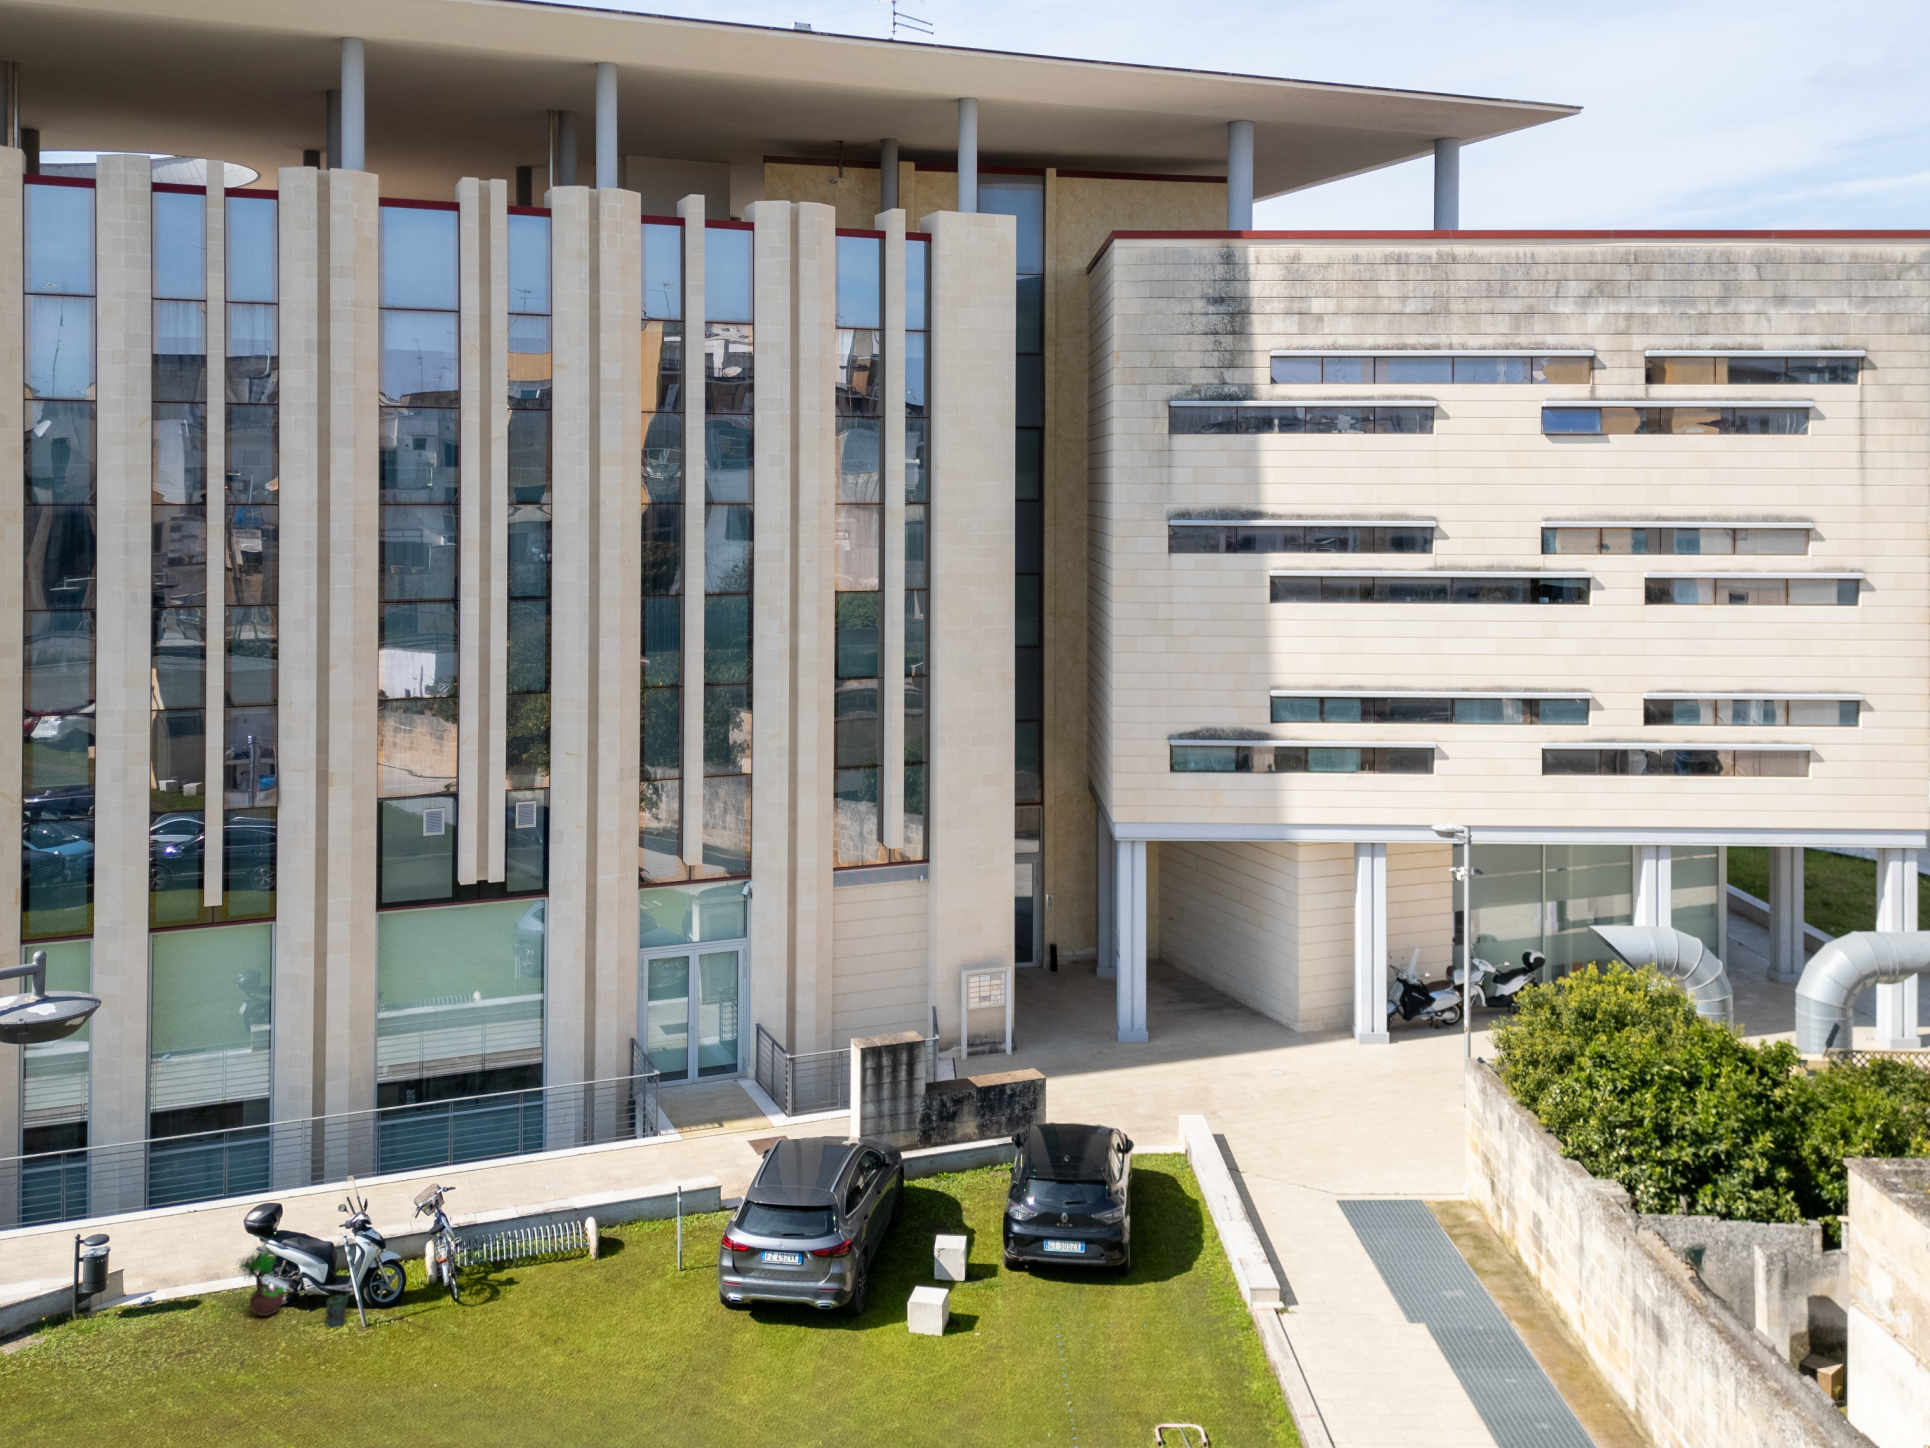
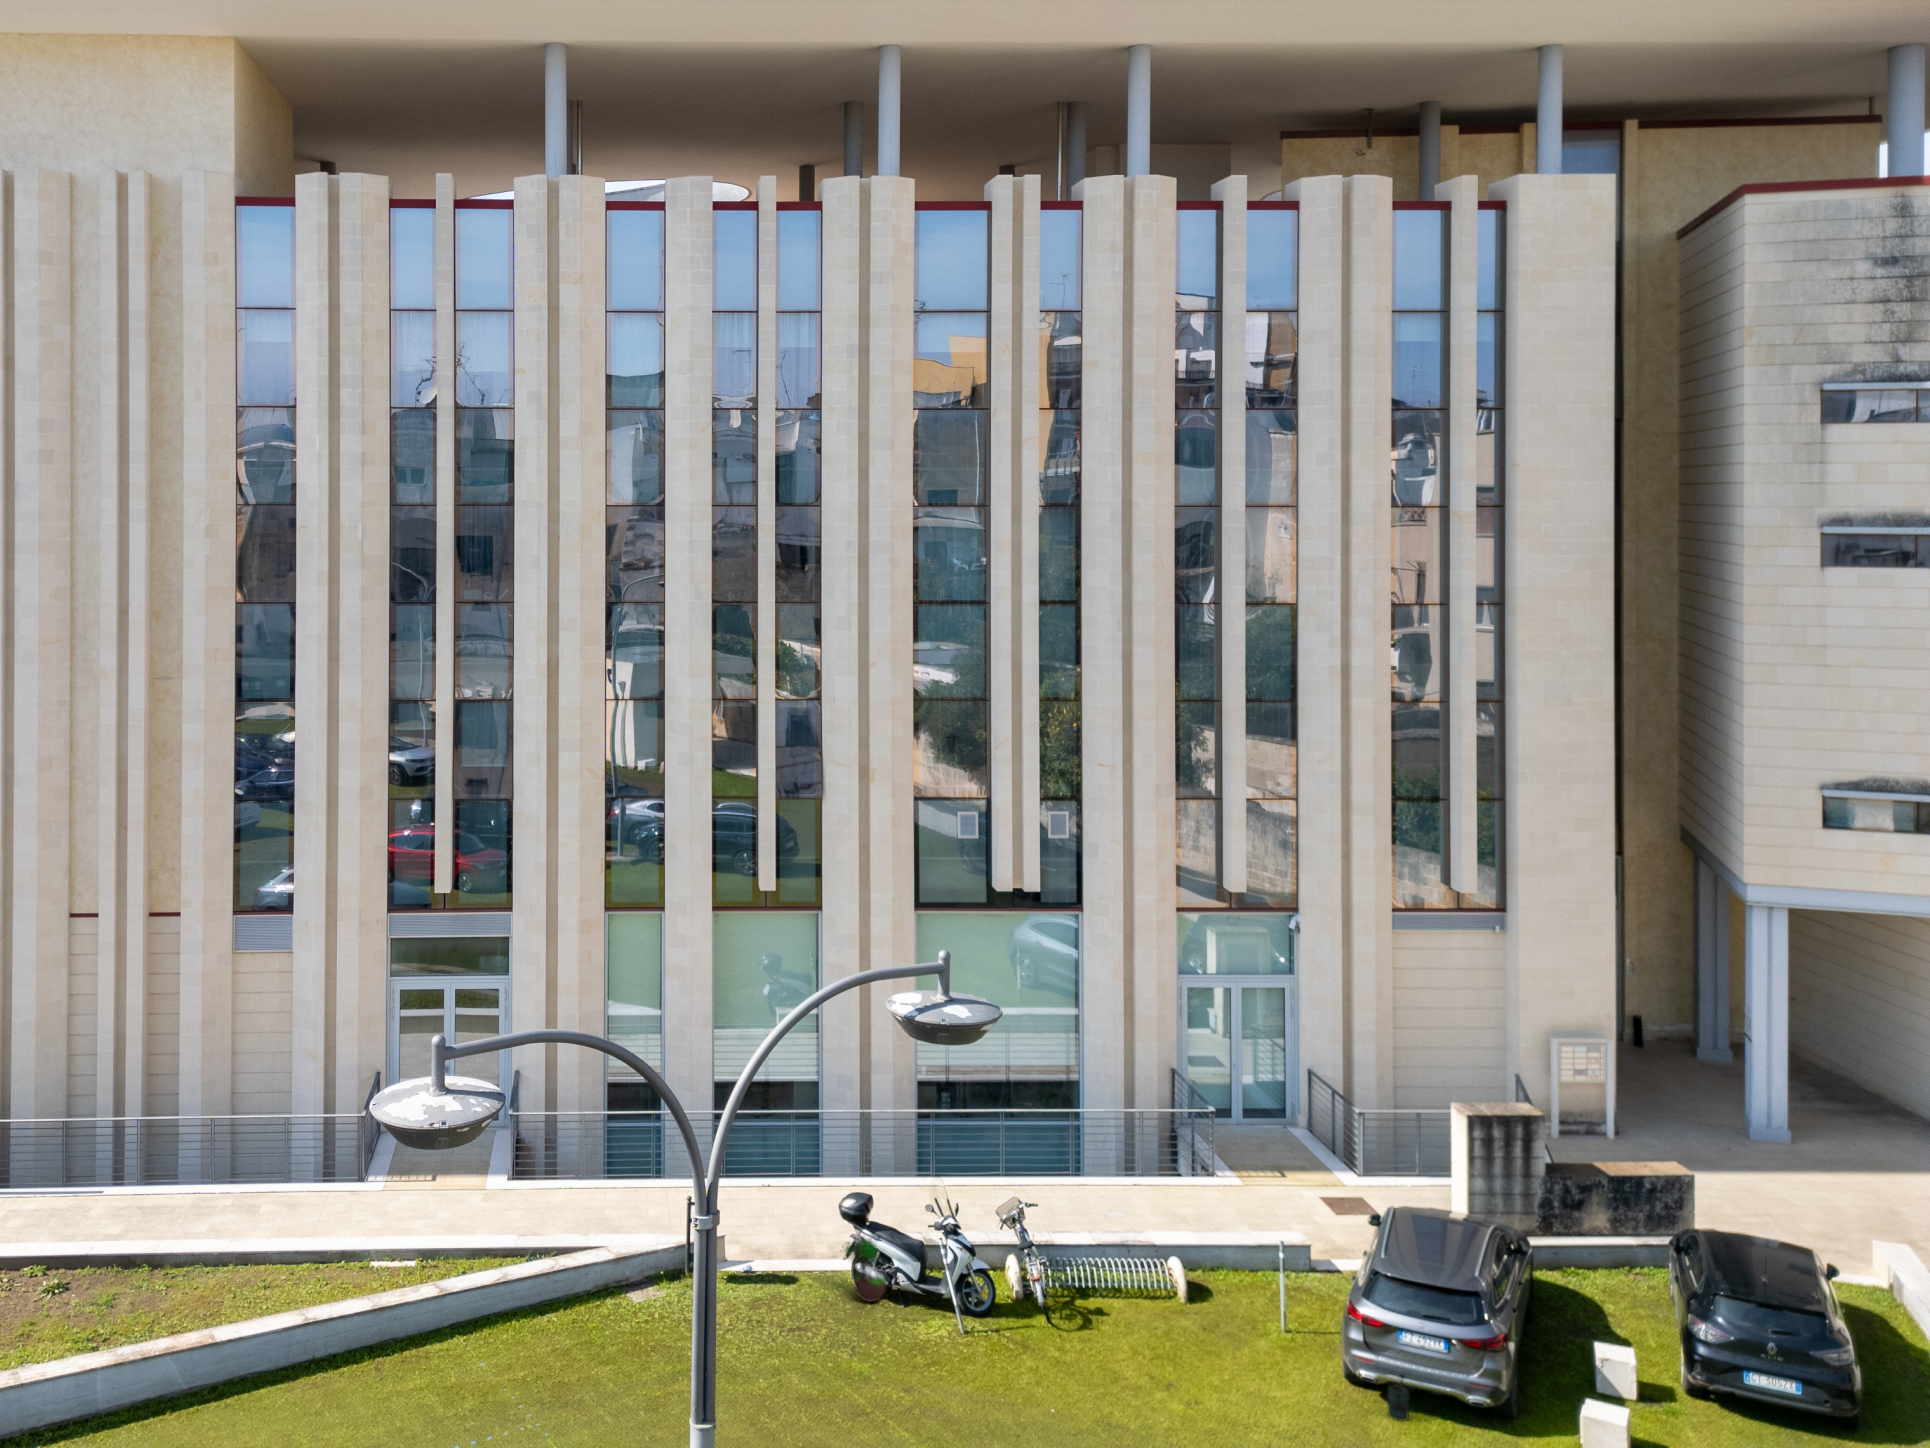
watering can: present [326,1285,353,1328] -> present [1388,1374,1409,1421]

